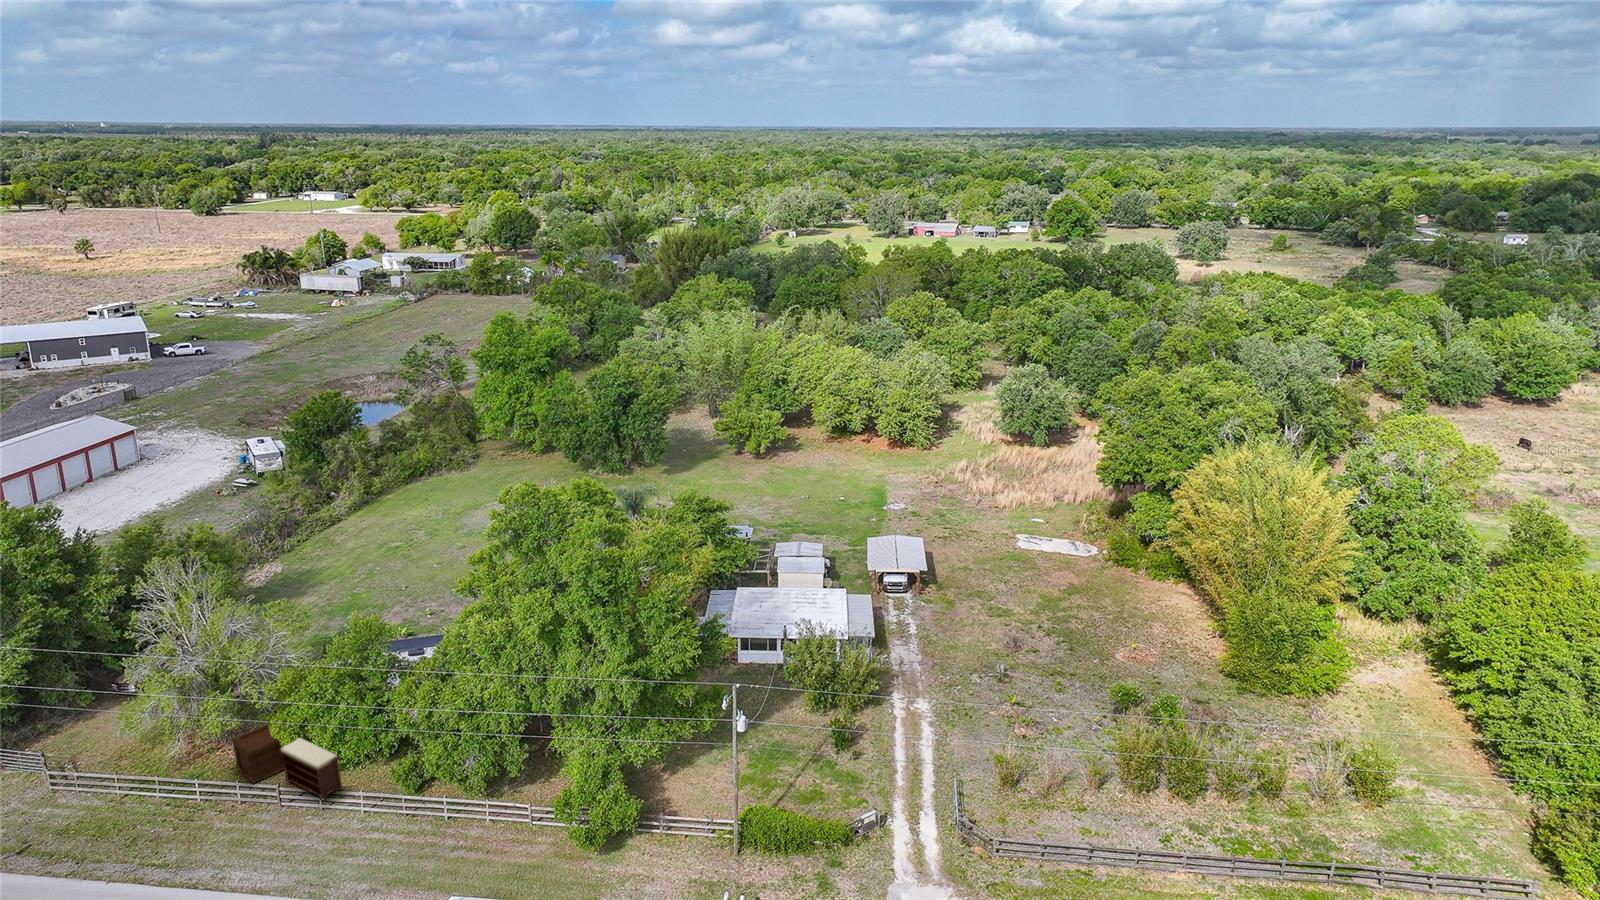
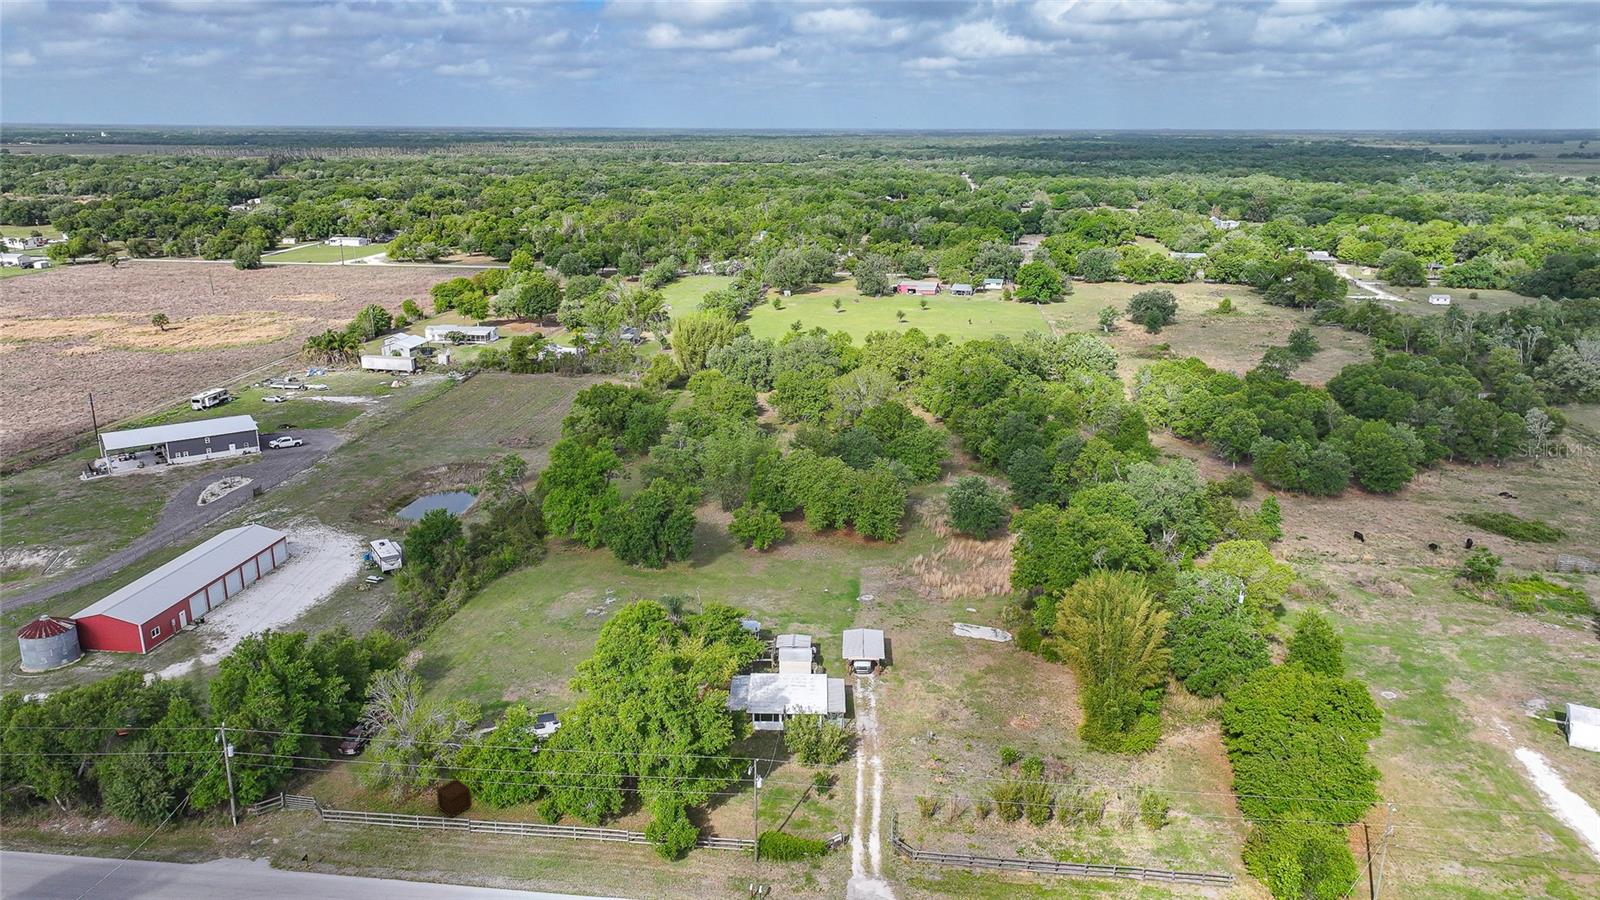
bench: present [279,738,342,800] -> none [469,789,508,829]

